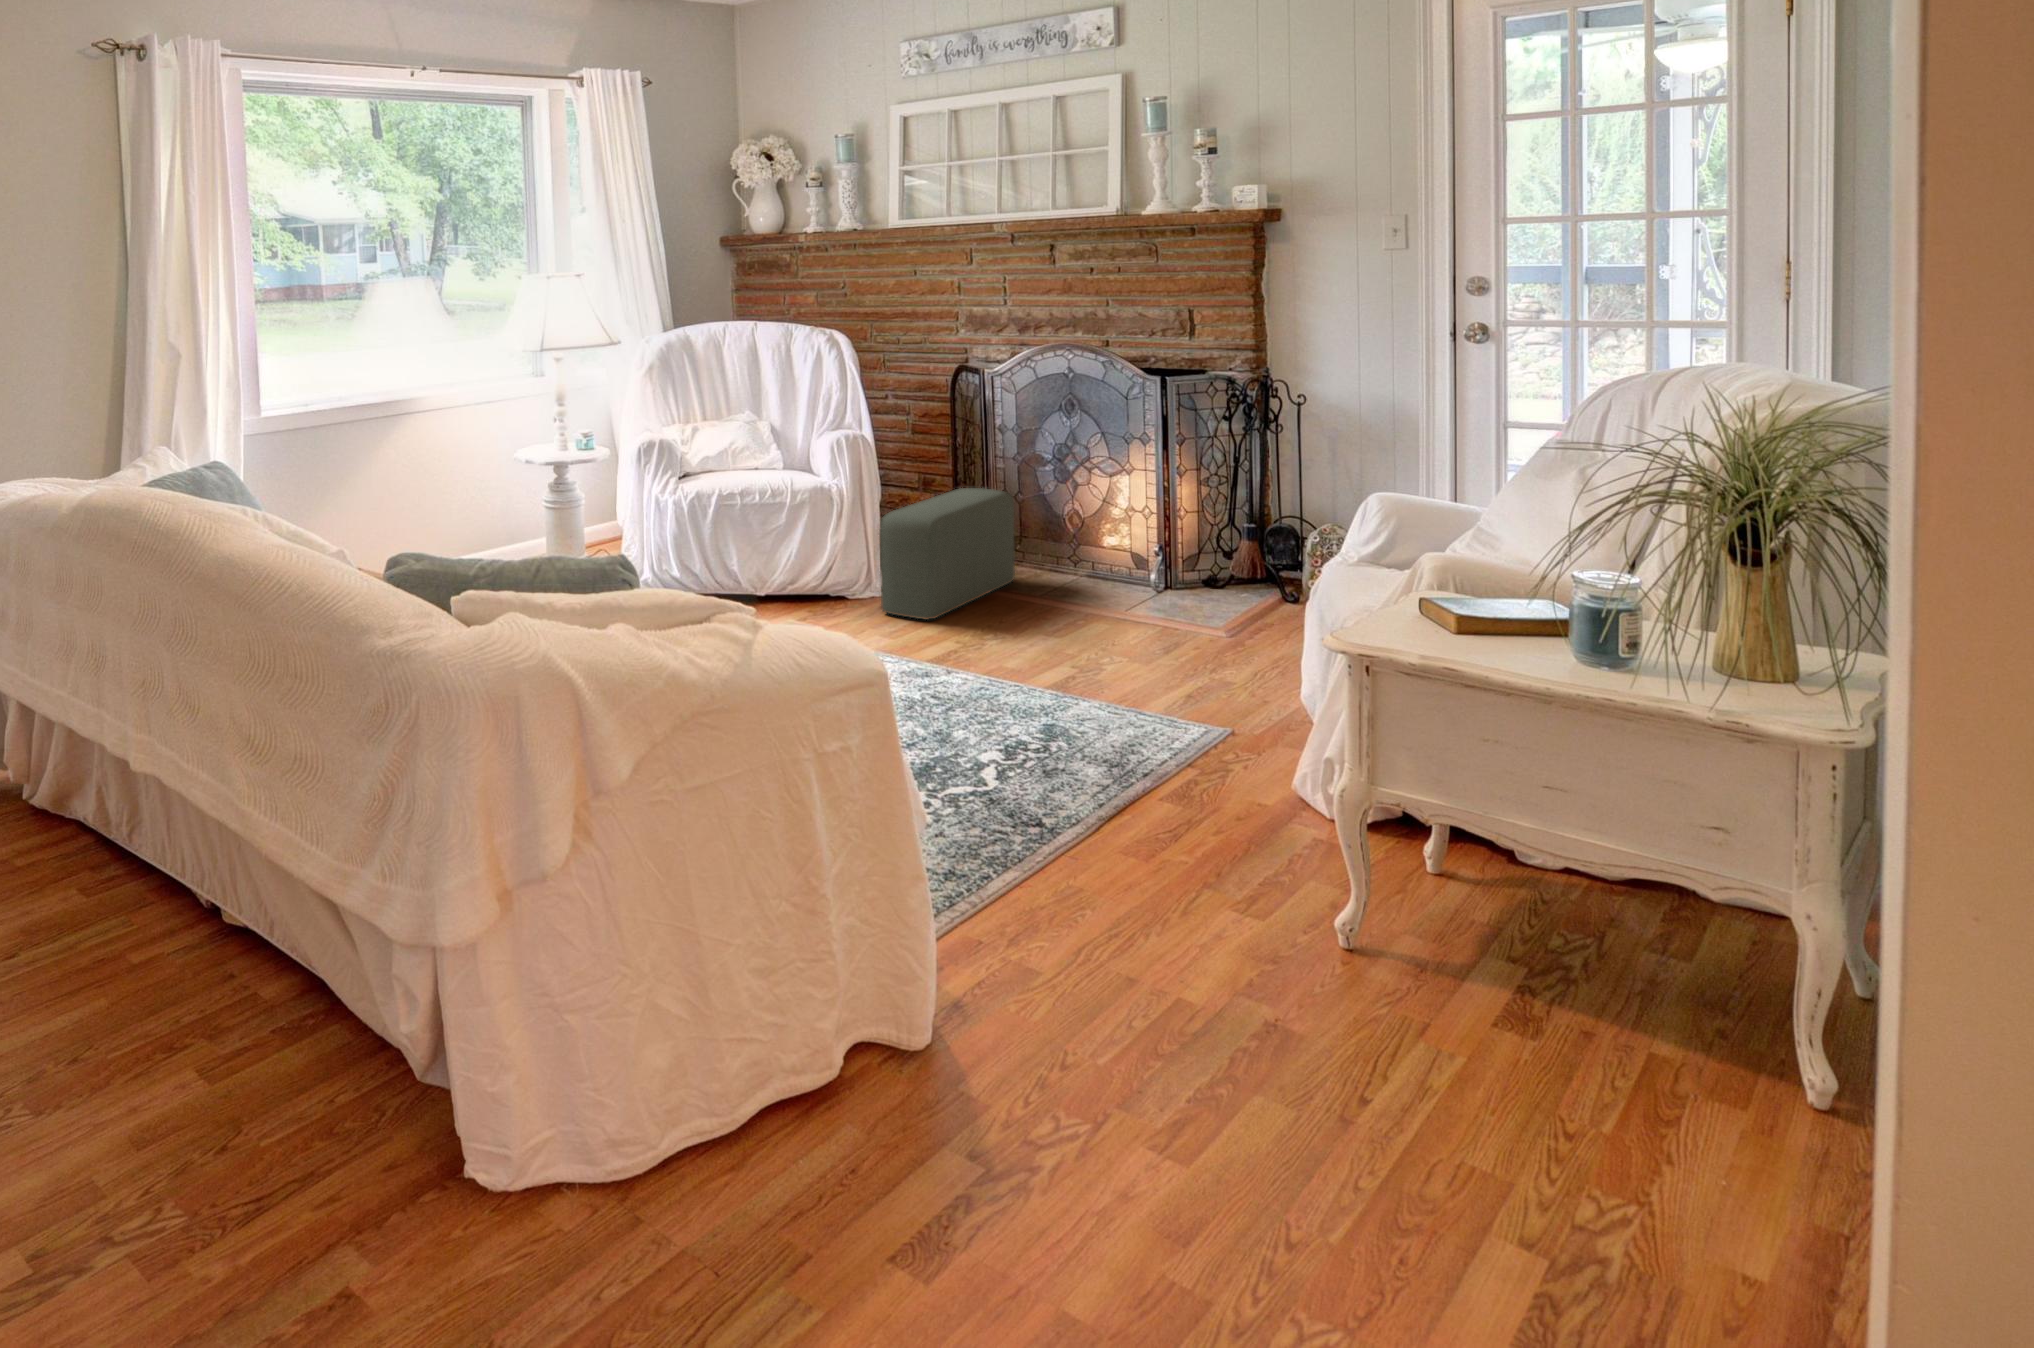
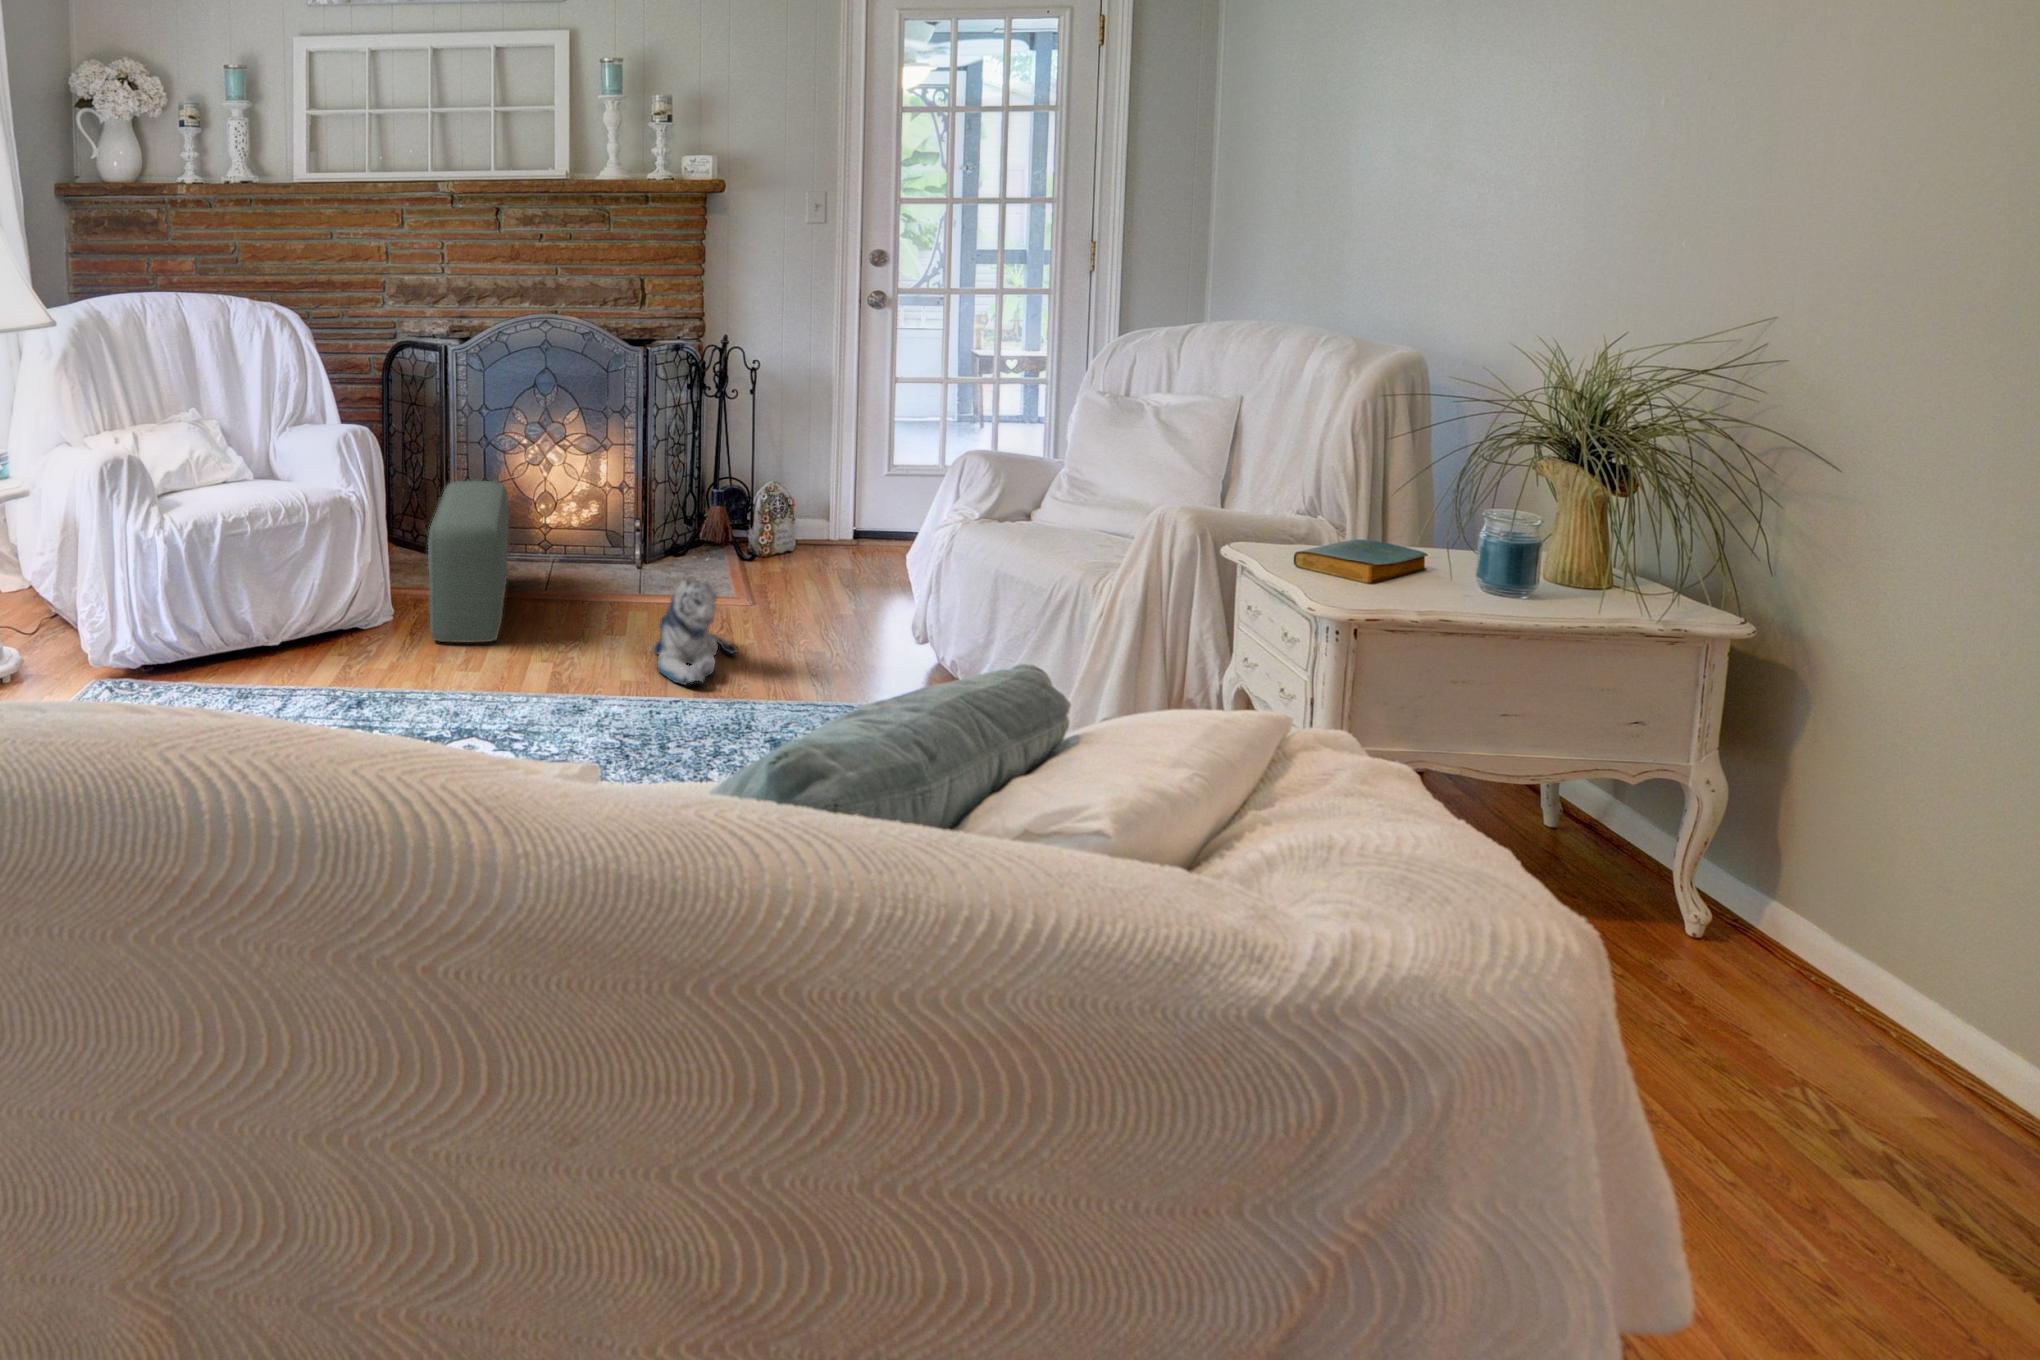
plush toy: none [1031,583,1133,675] -> present [653,580,737,685]

